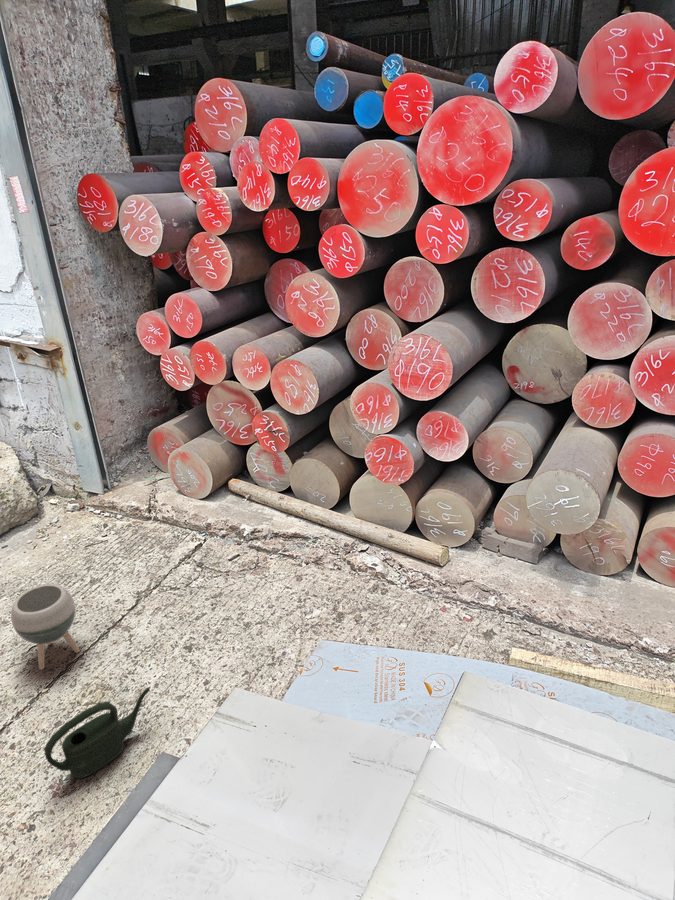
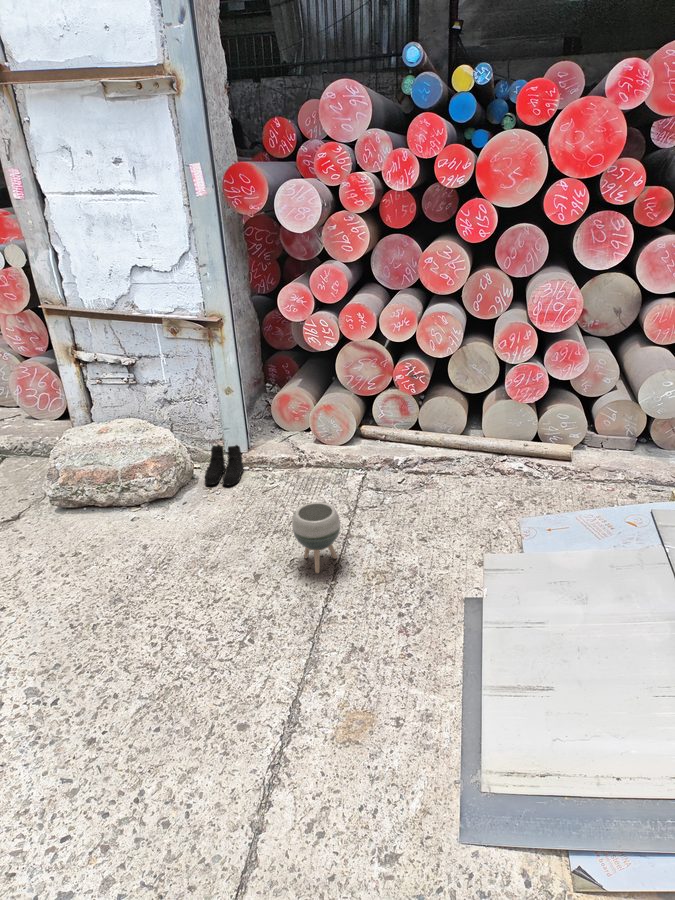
boots: none [41,482,93,531] -> present [205,445,243,485]
watering can: present [44,688,150,778] -> none [404,555,443,624]

